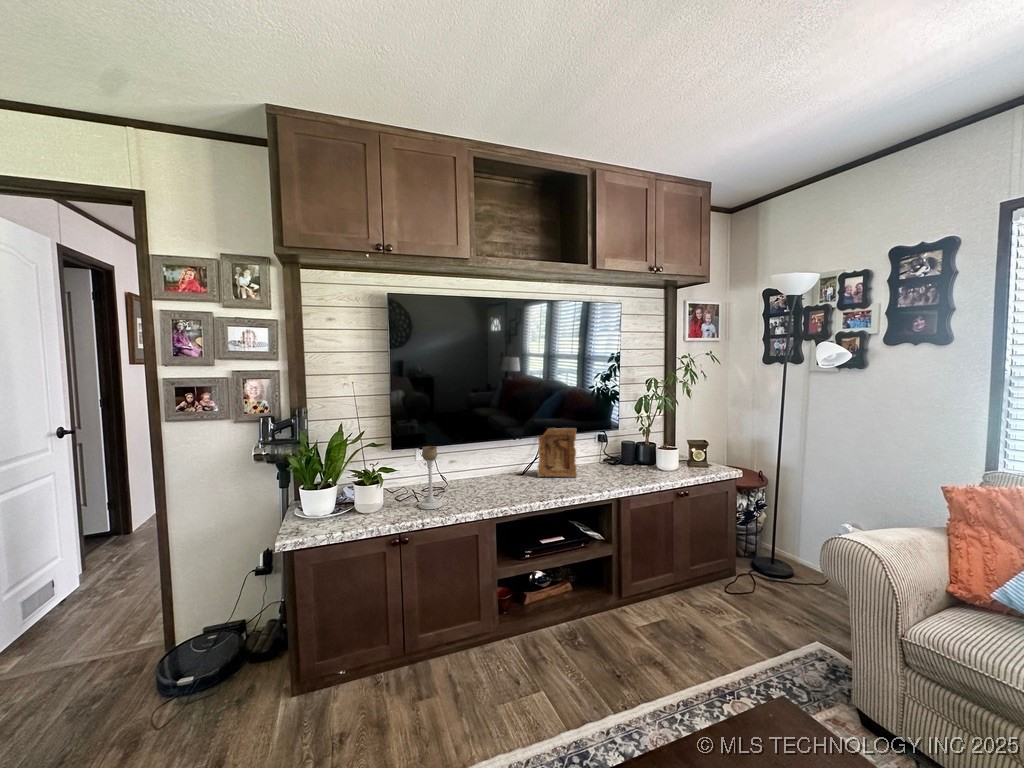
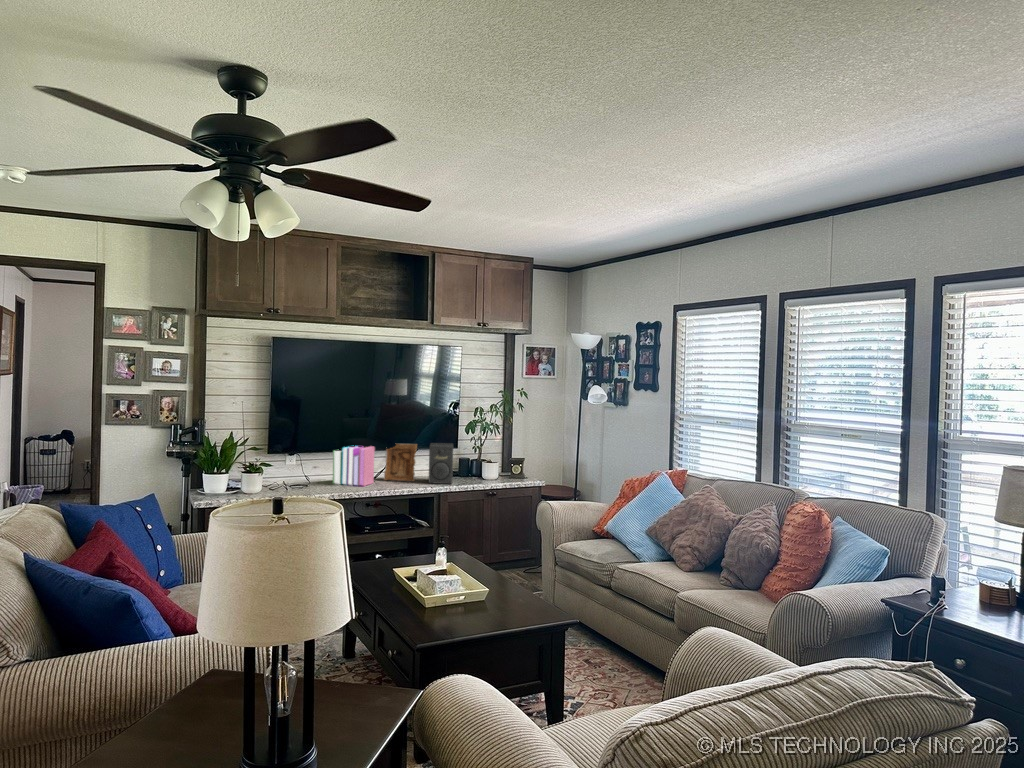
speaker: none [593,426,630,481] -> present [429,443,453,484]
books: none [475,434,527,491] -> present [333,445,375,486]
candle holder: present [418,446,443,509] -> none [286,449,305,492]

